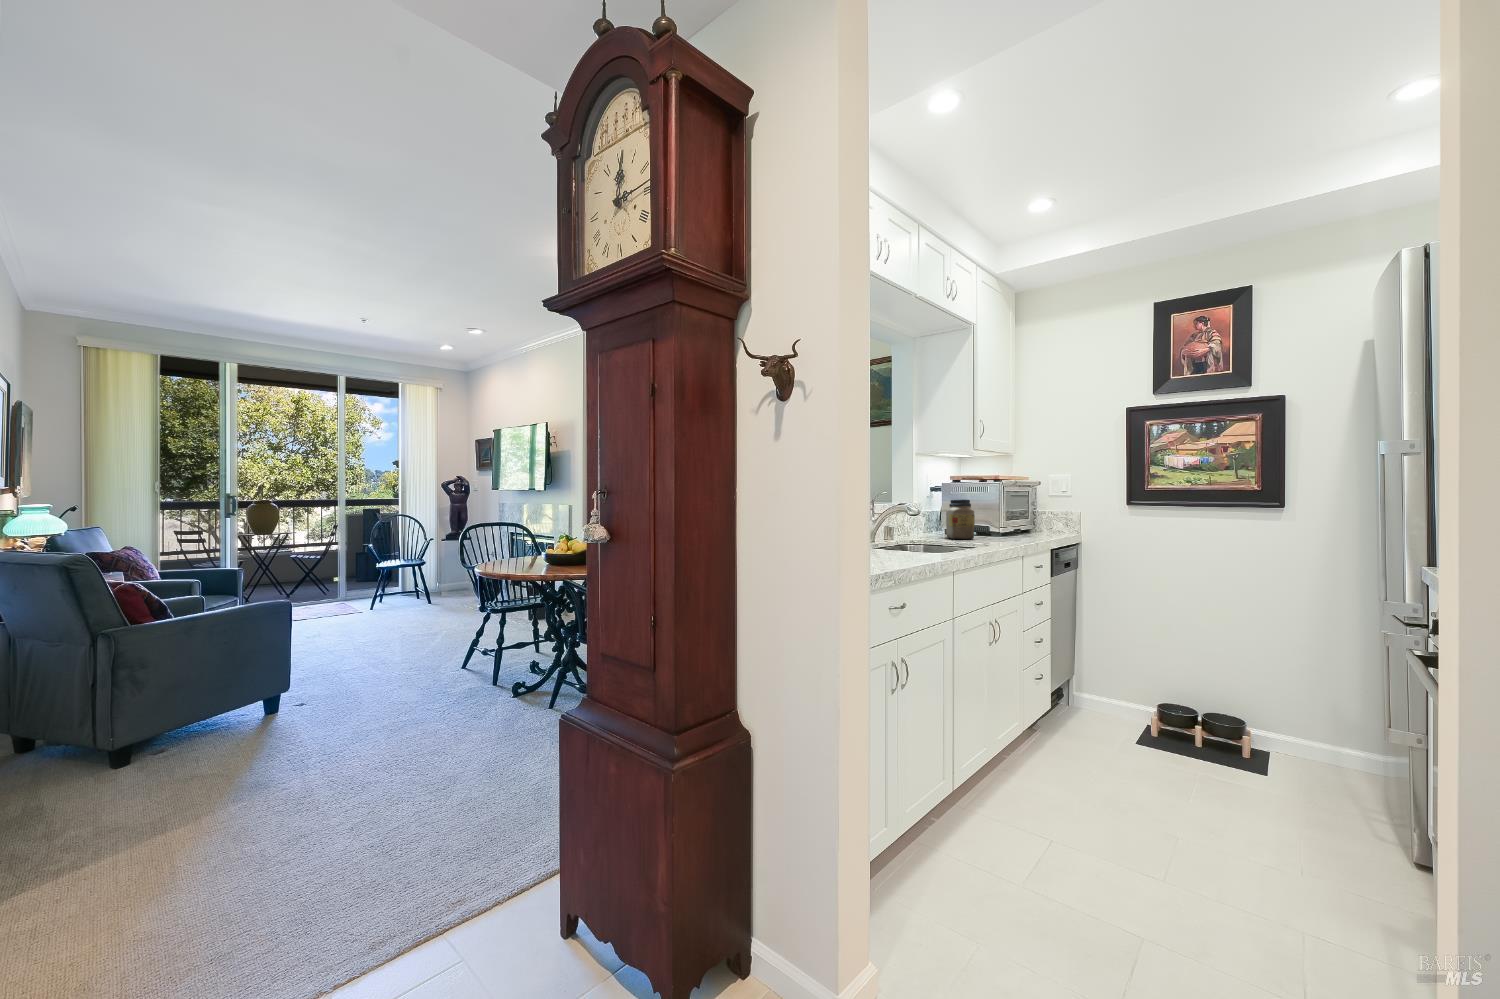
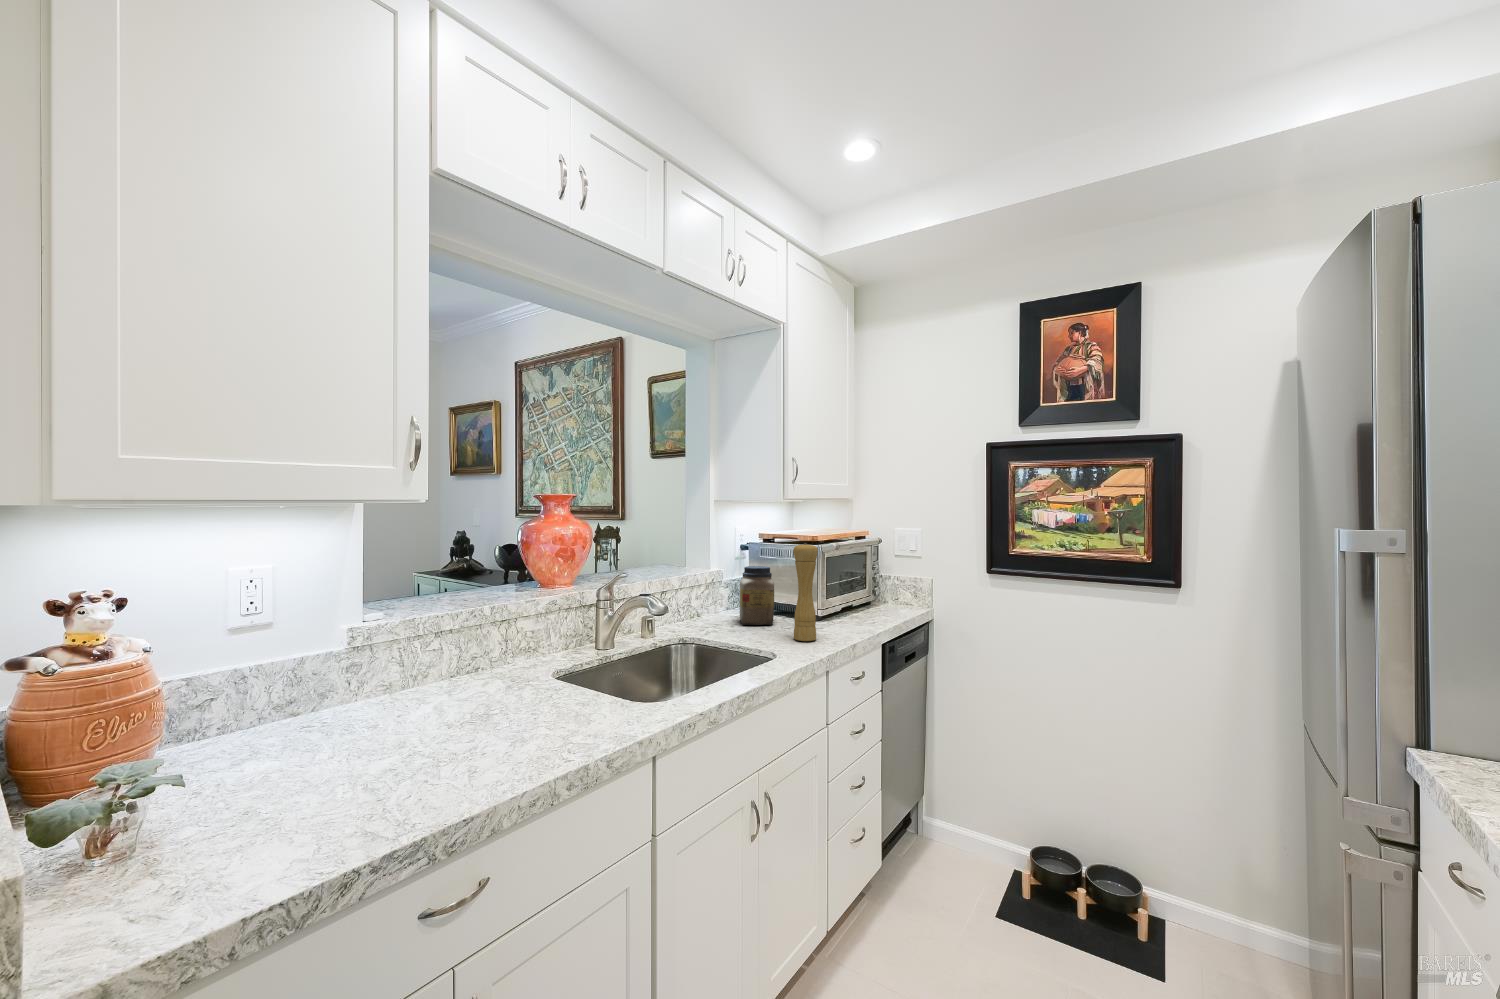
pepper mill: none [997,478,1015,544] -> present [793,543,818,641]

